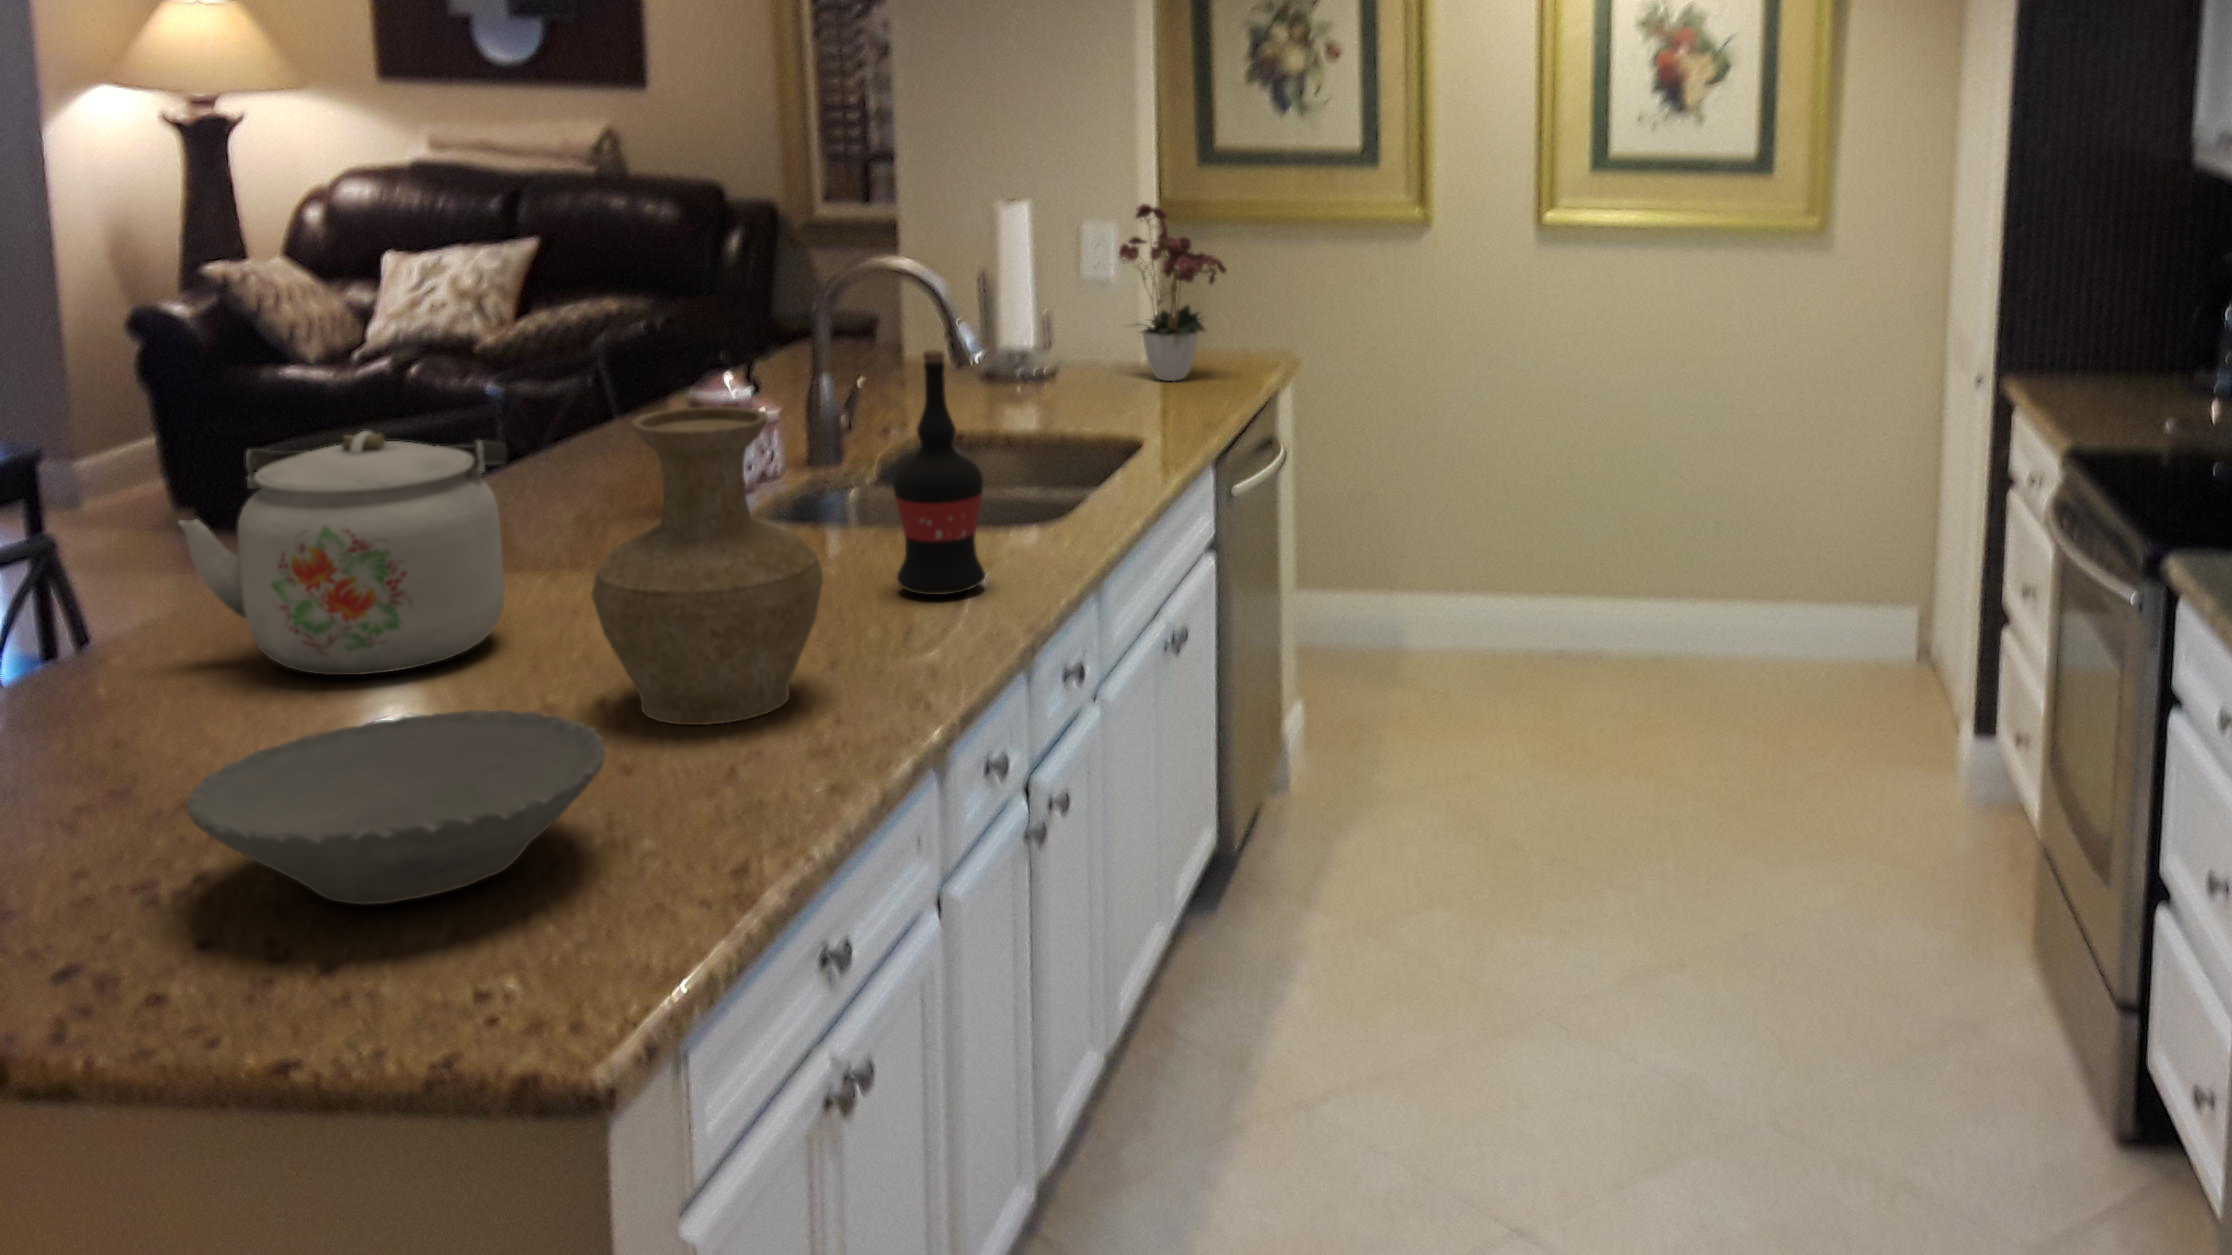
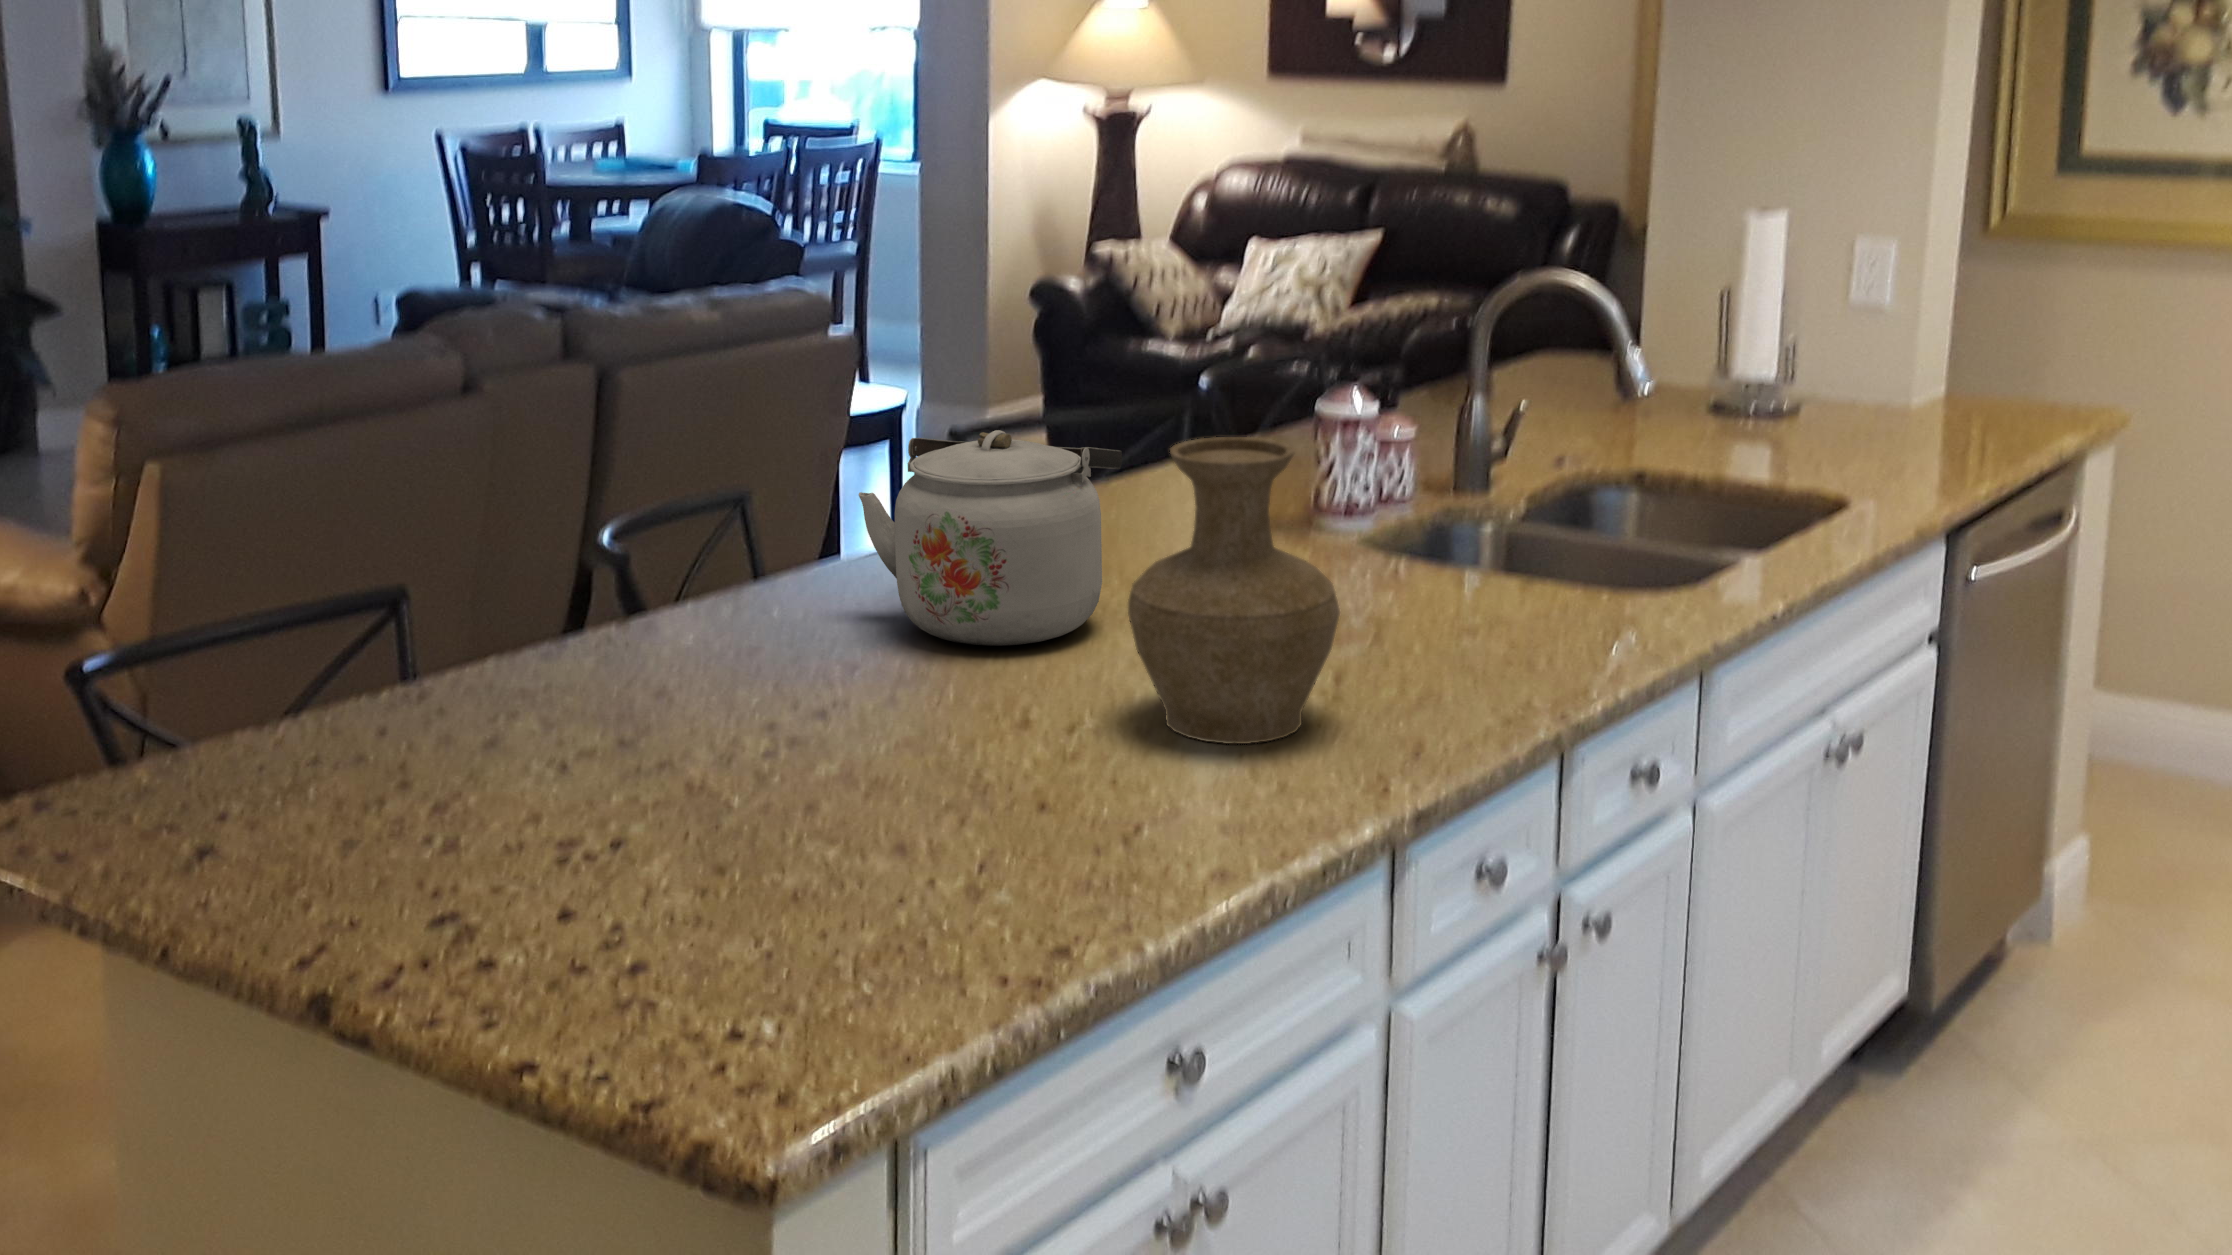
flower arrangement: present [1119,204,1226,381] -> none [1874,217,2026,432]
wine bottle: present [893,350,986,595] -> none [1470,393,1565,648]
bowl: present [186,710,606,905] -> none [738,691,1064,852]

